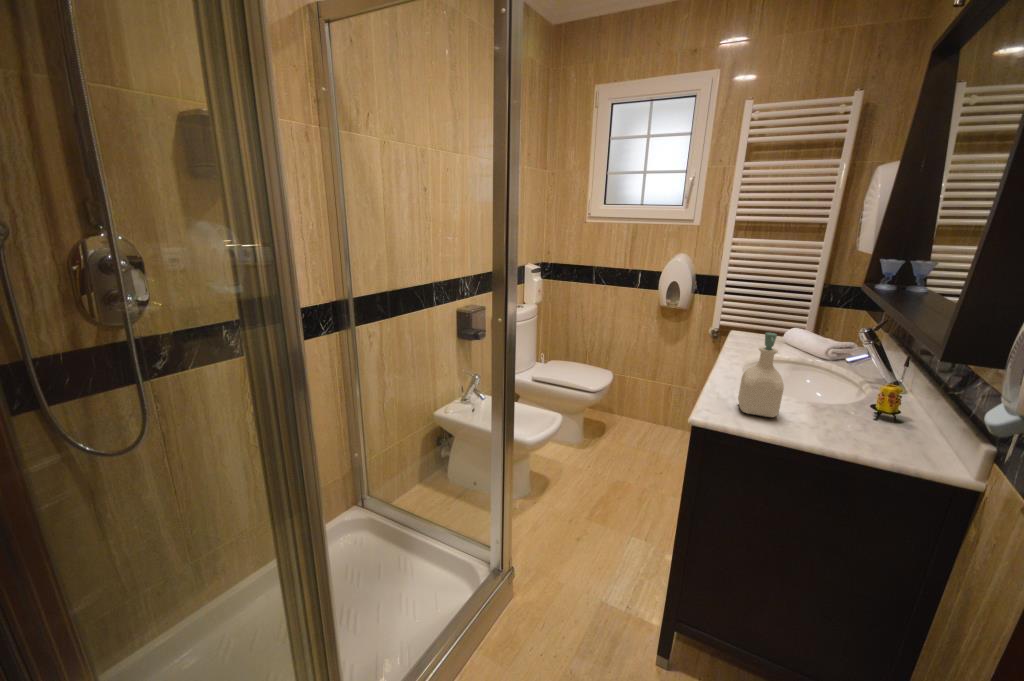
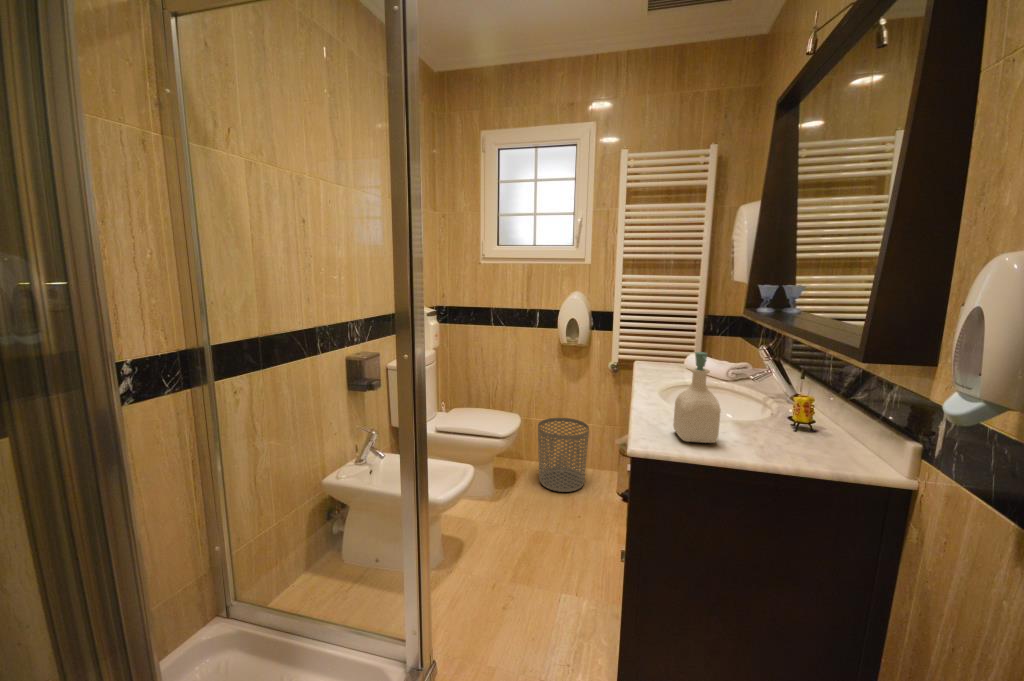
waste bin: none [625,379,680,451] -> present [538,418,589,492]

